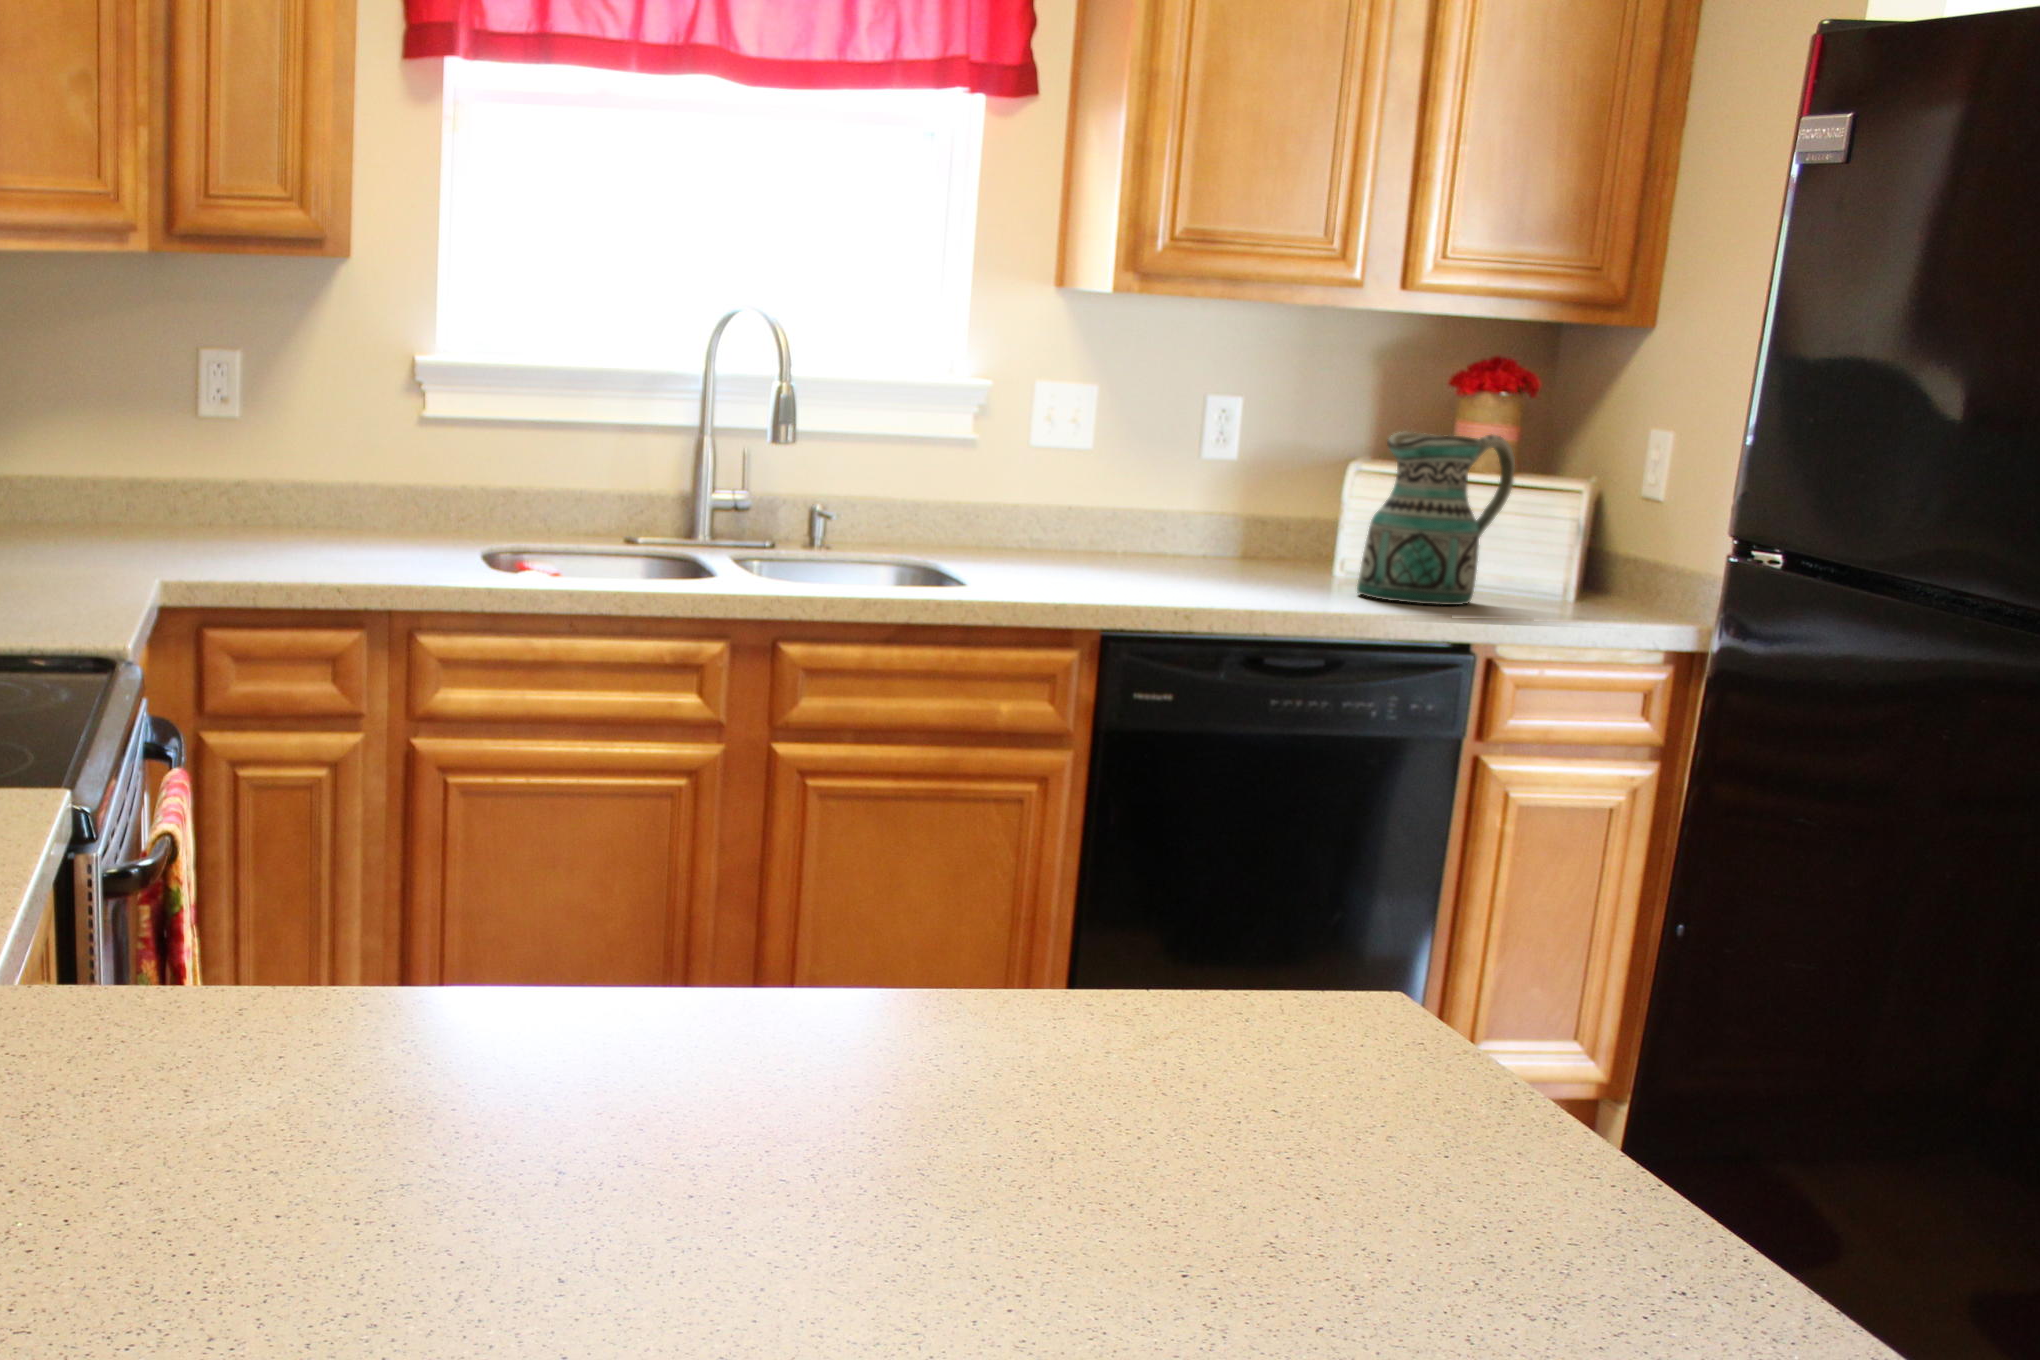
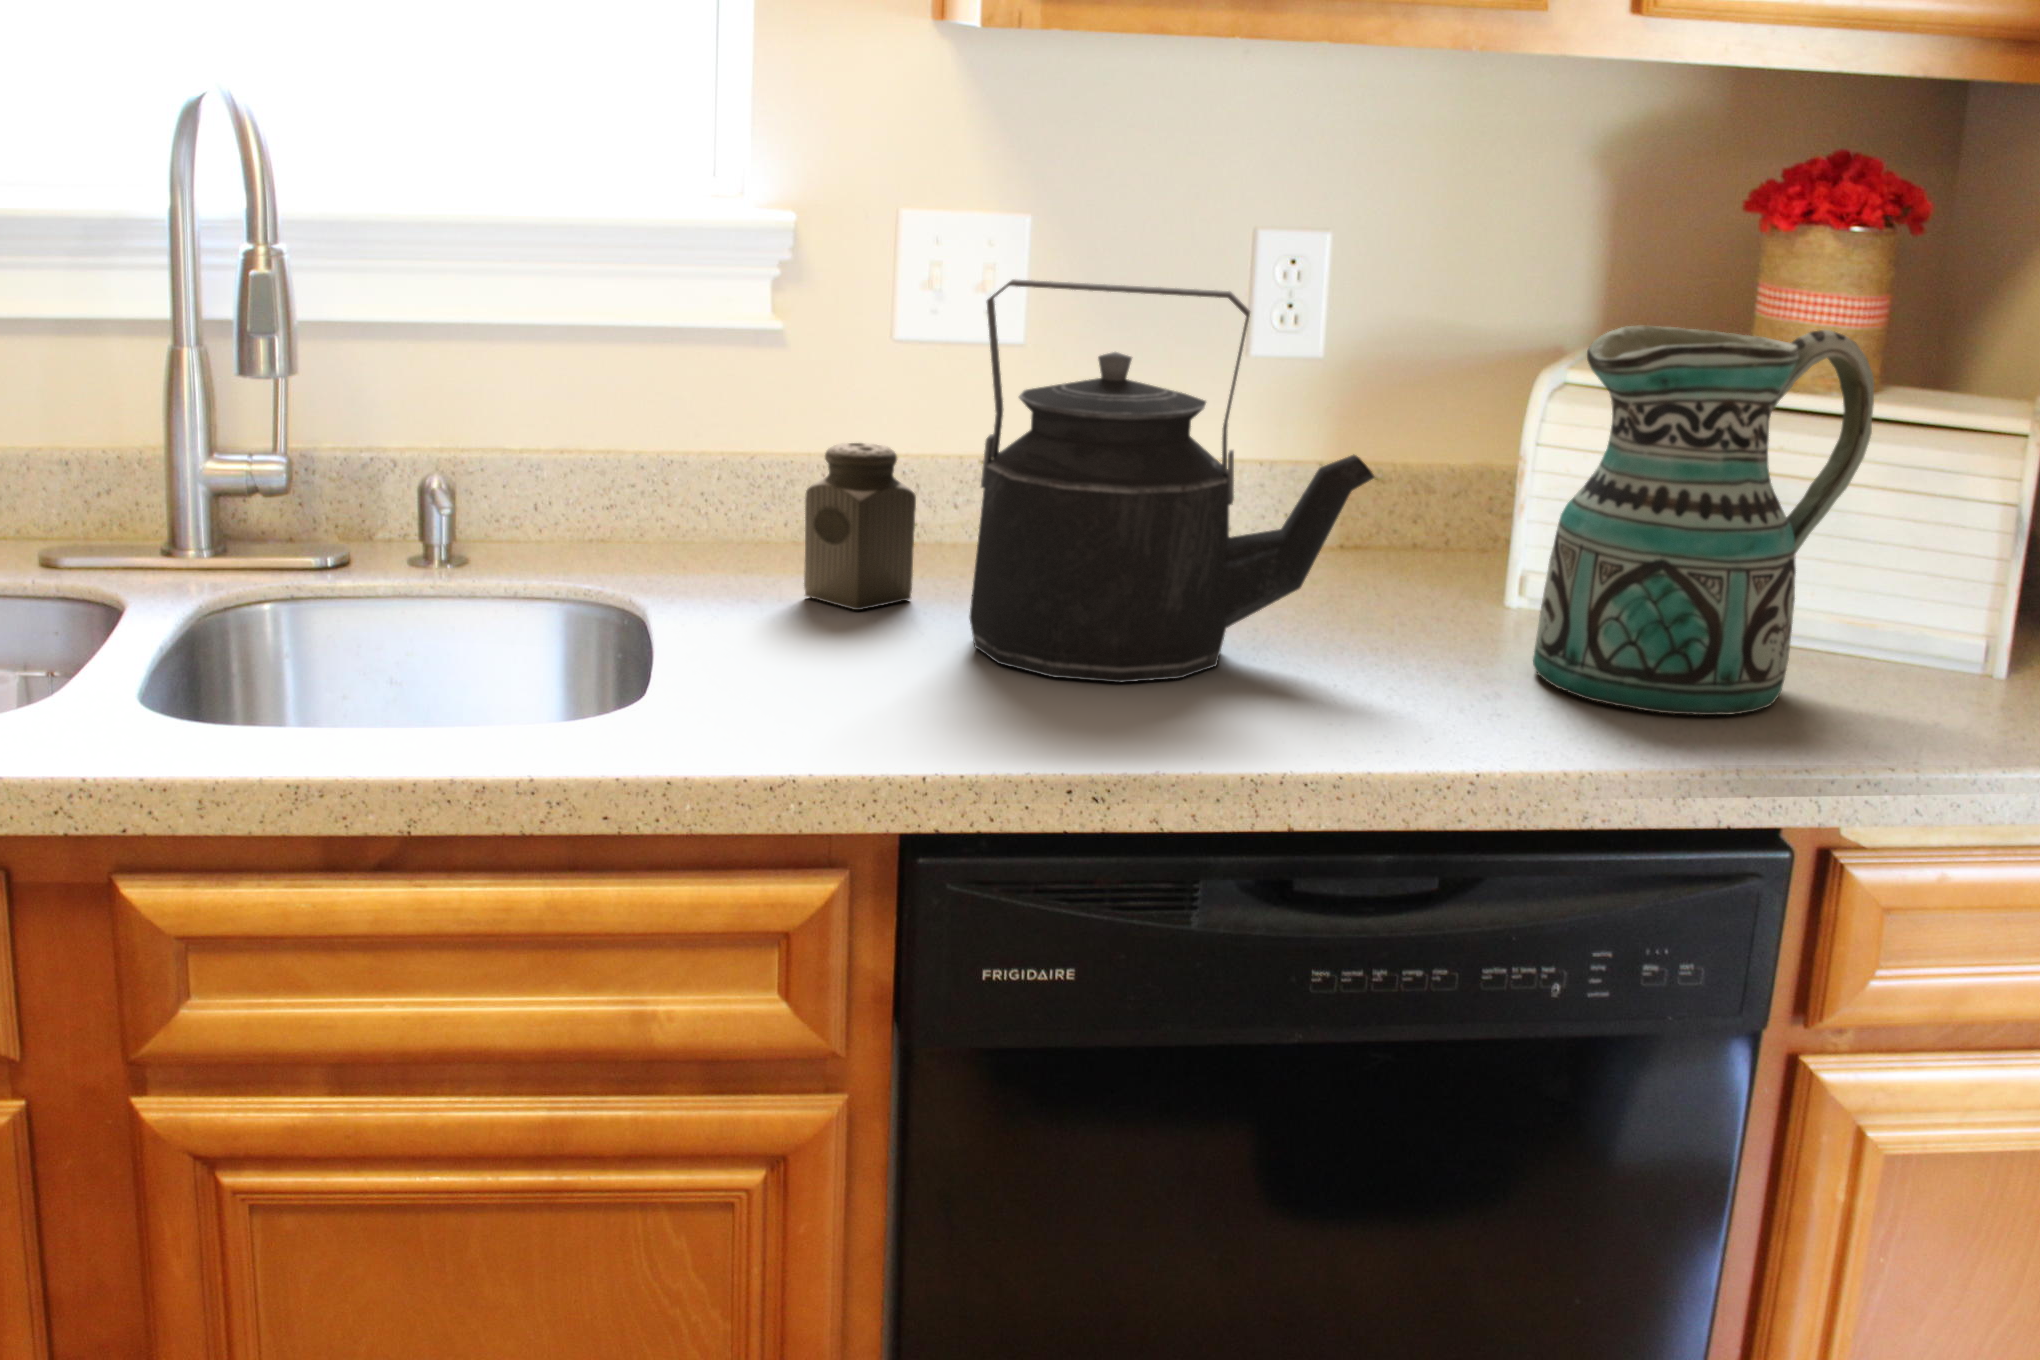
kettle: none [1094,407,1288,590] -> present [970,279,1374,682]
salt shaker: none [997,492,1054,572] -> present [804,443,916,610]

